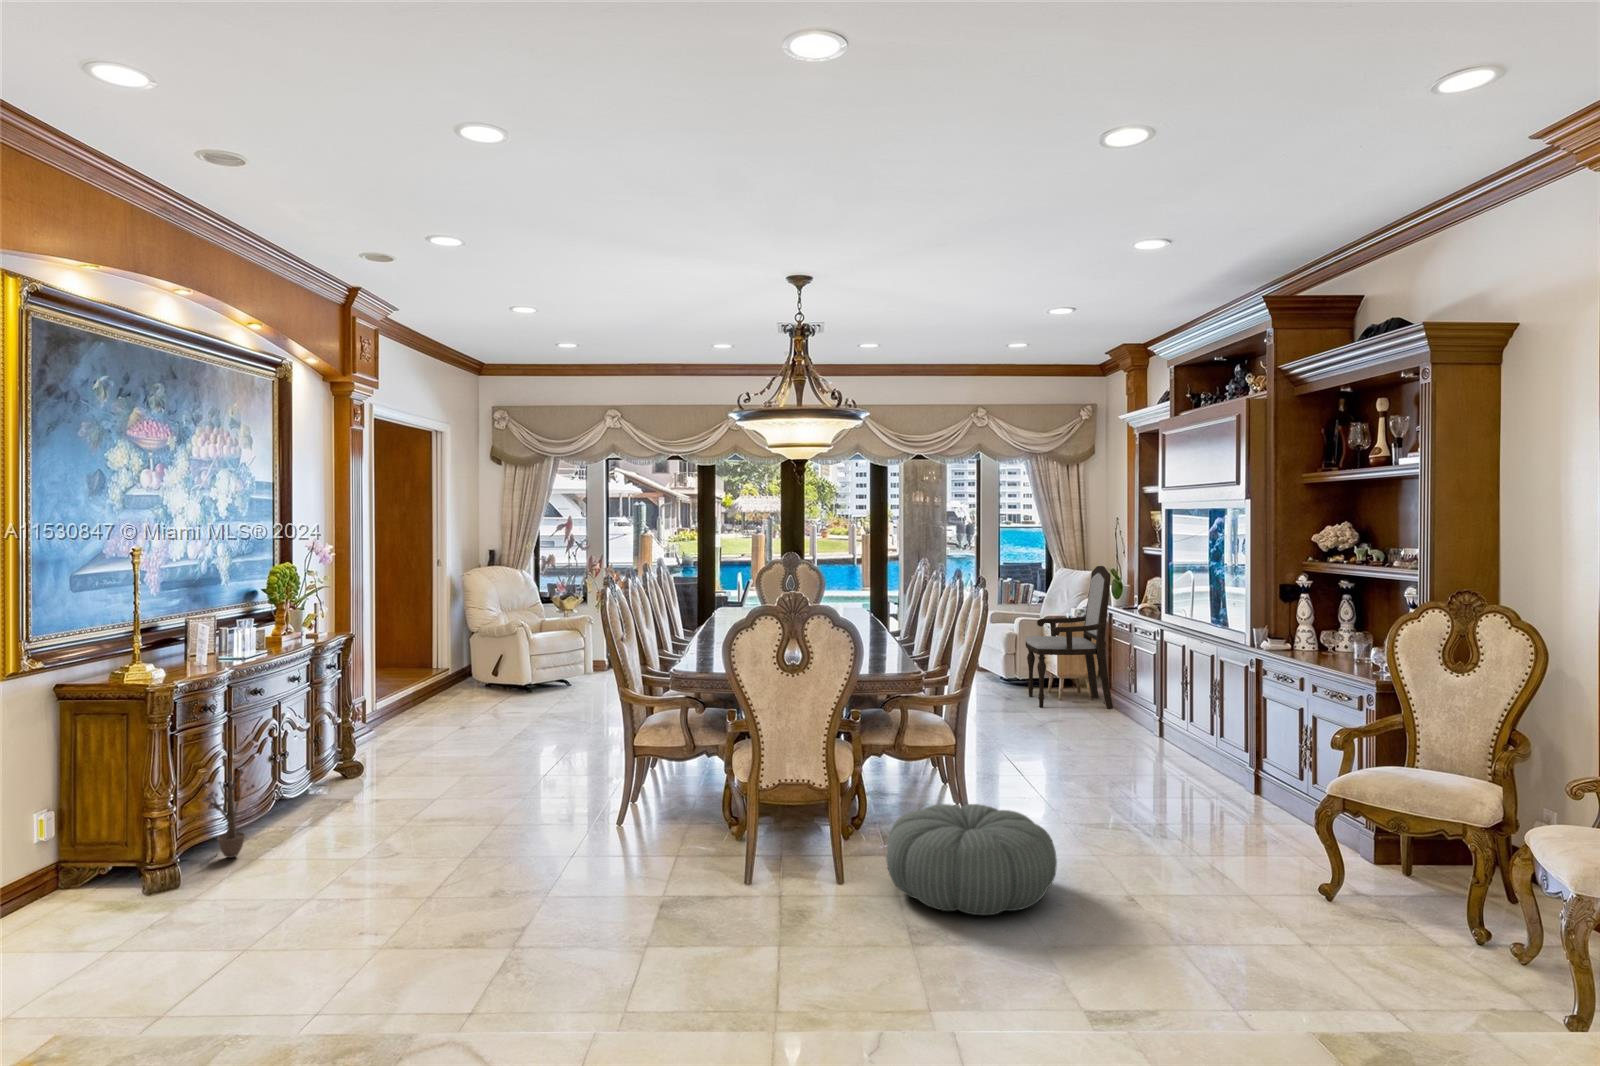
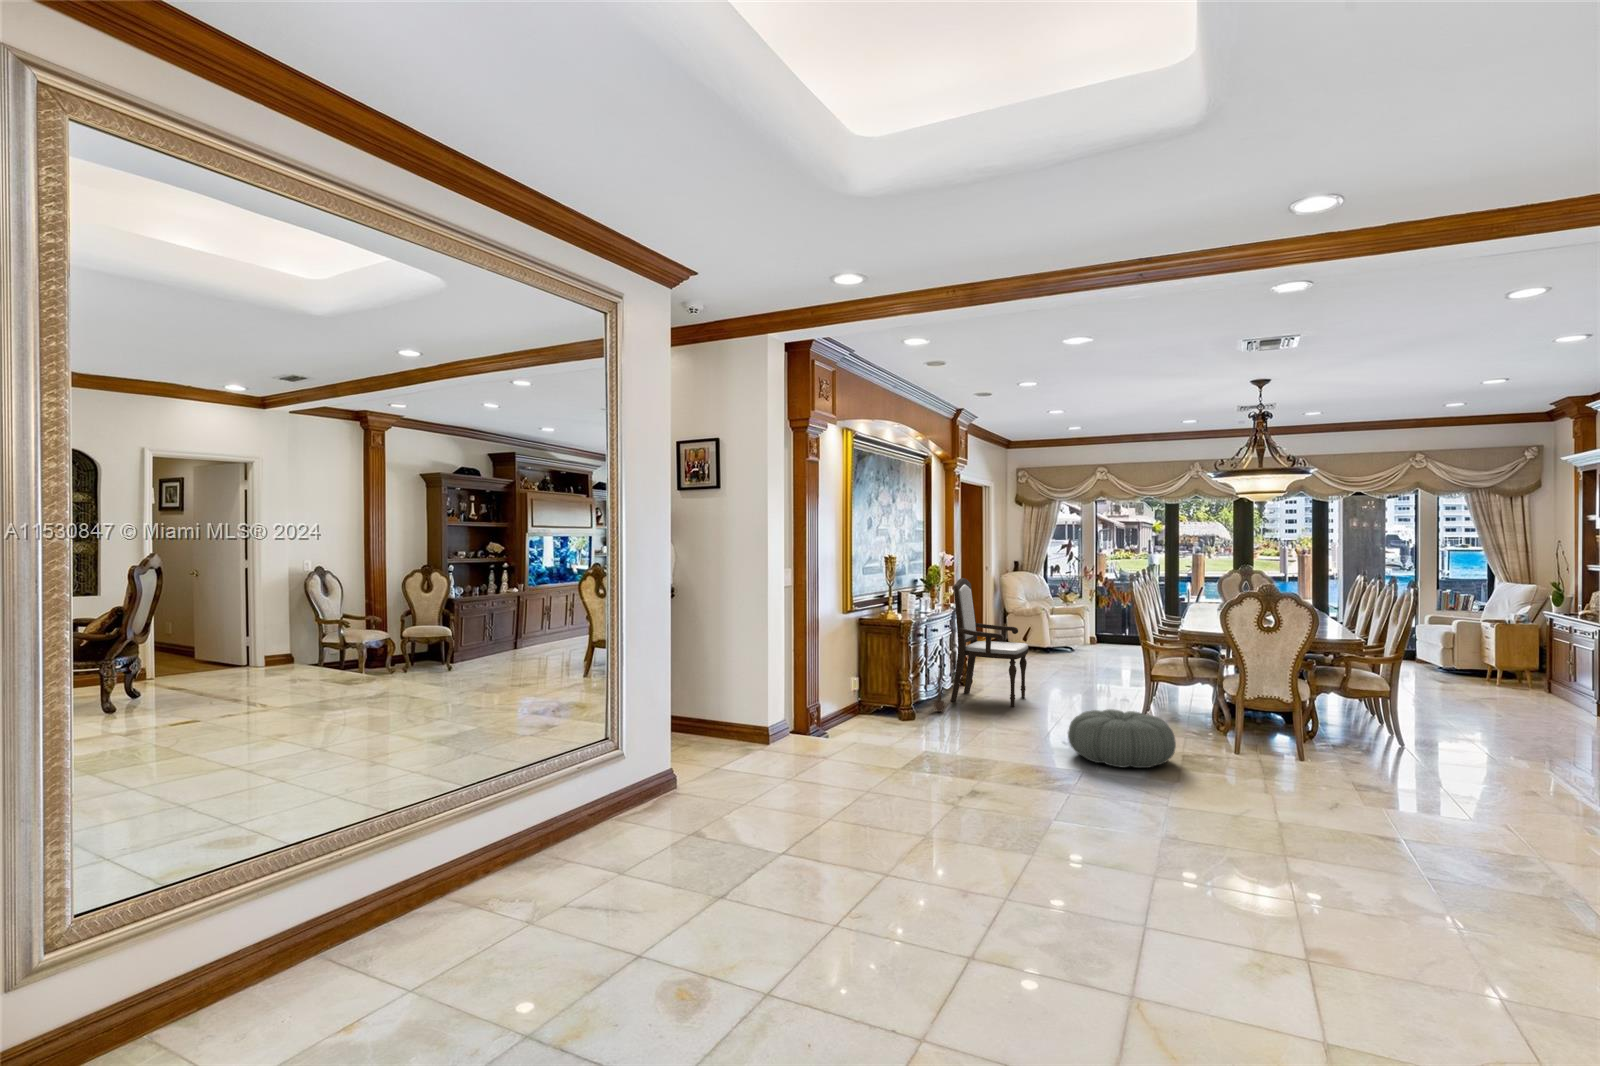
armchair: present [1026,566,1113,709] -> present [951,578,1028,707]
pouf: present [886,804,1057,915] -> present [1068,709,1176,768]

